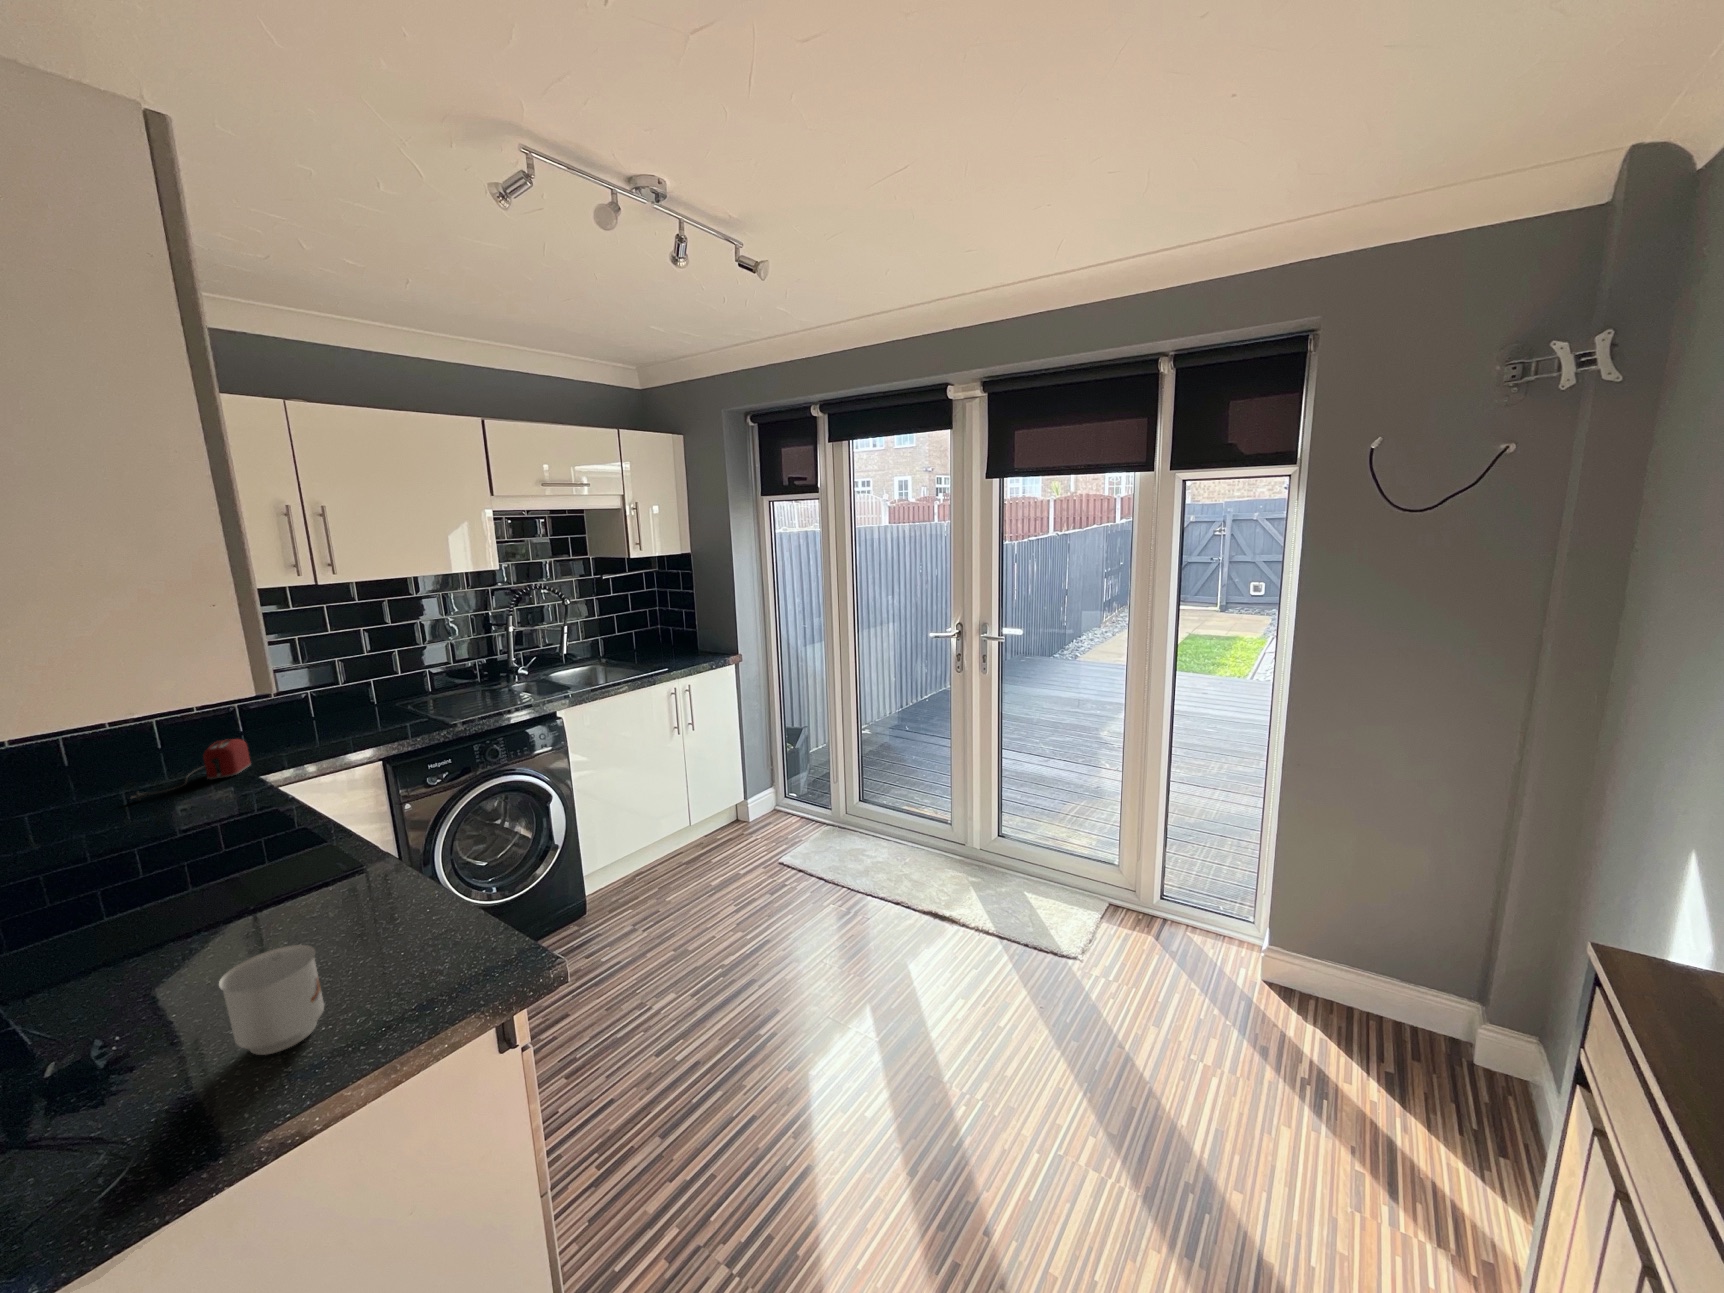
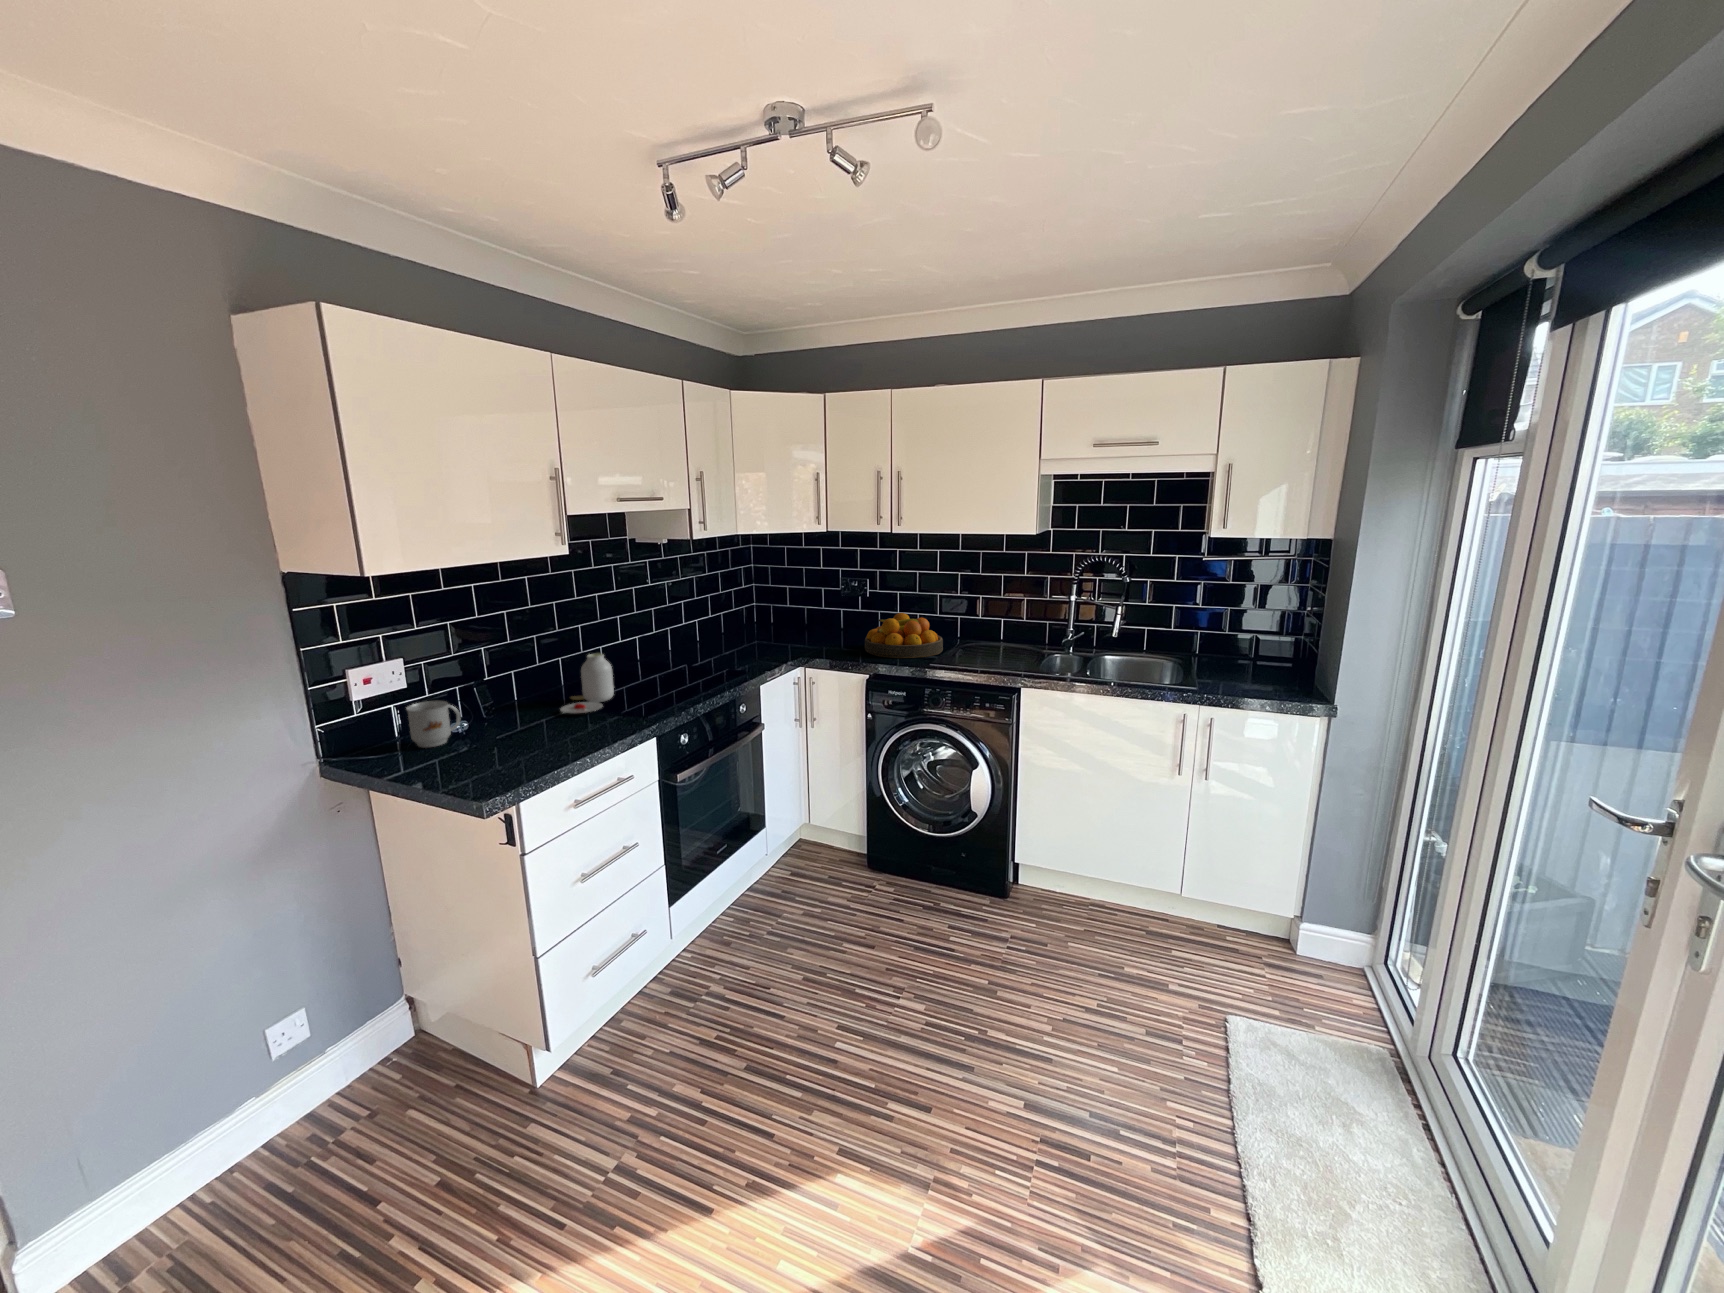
fruit bowl: none [295,684,422,743] -> present [865,613,943,658]
toaster: present [132,739,251,801] -> none [760,629,825,652]
jar: none [164,822,334,933] -> present [560,653,614,714]

